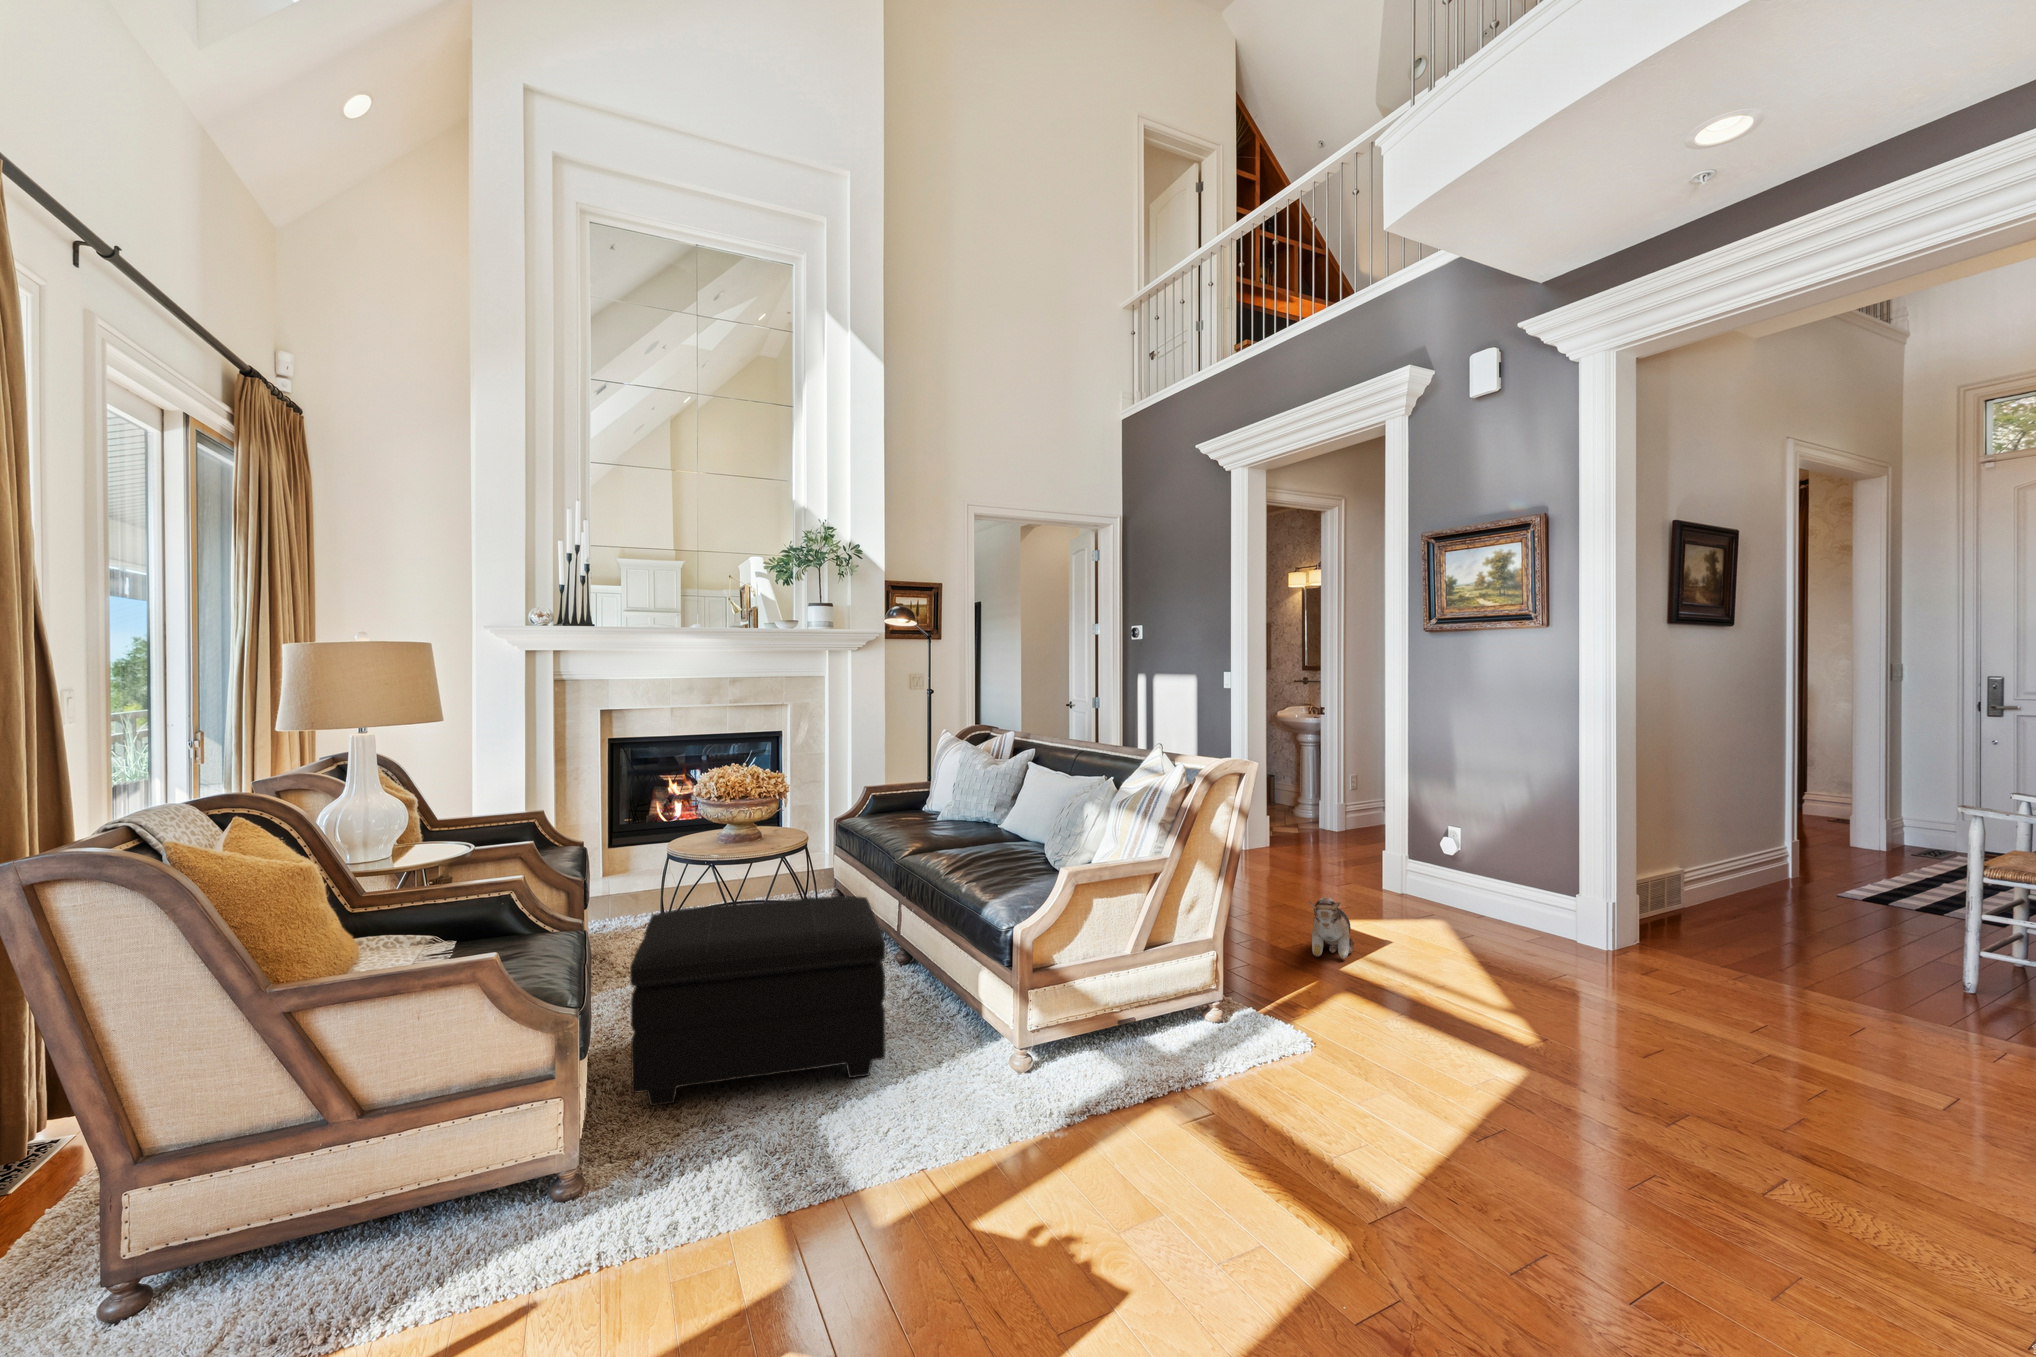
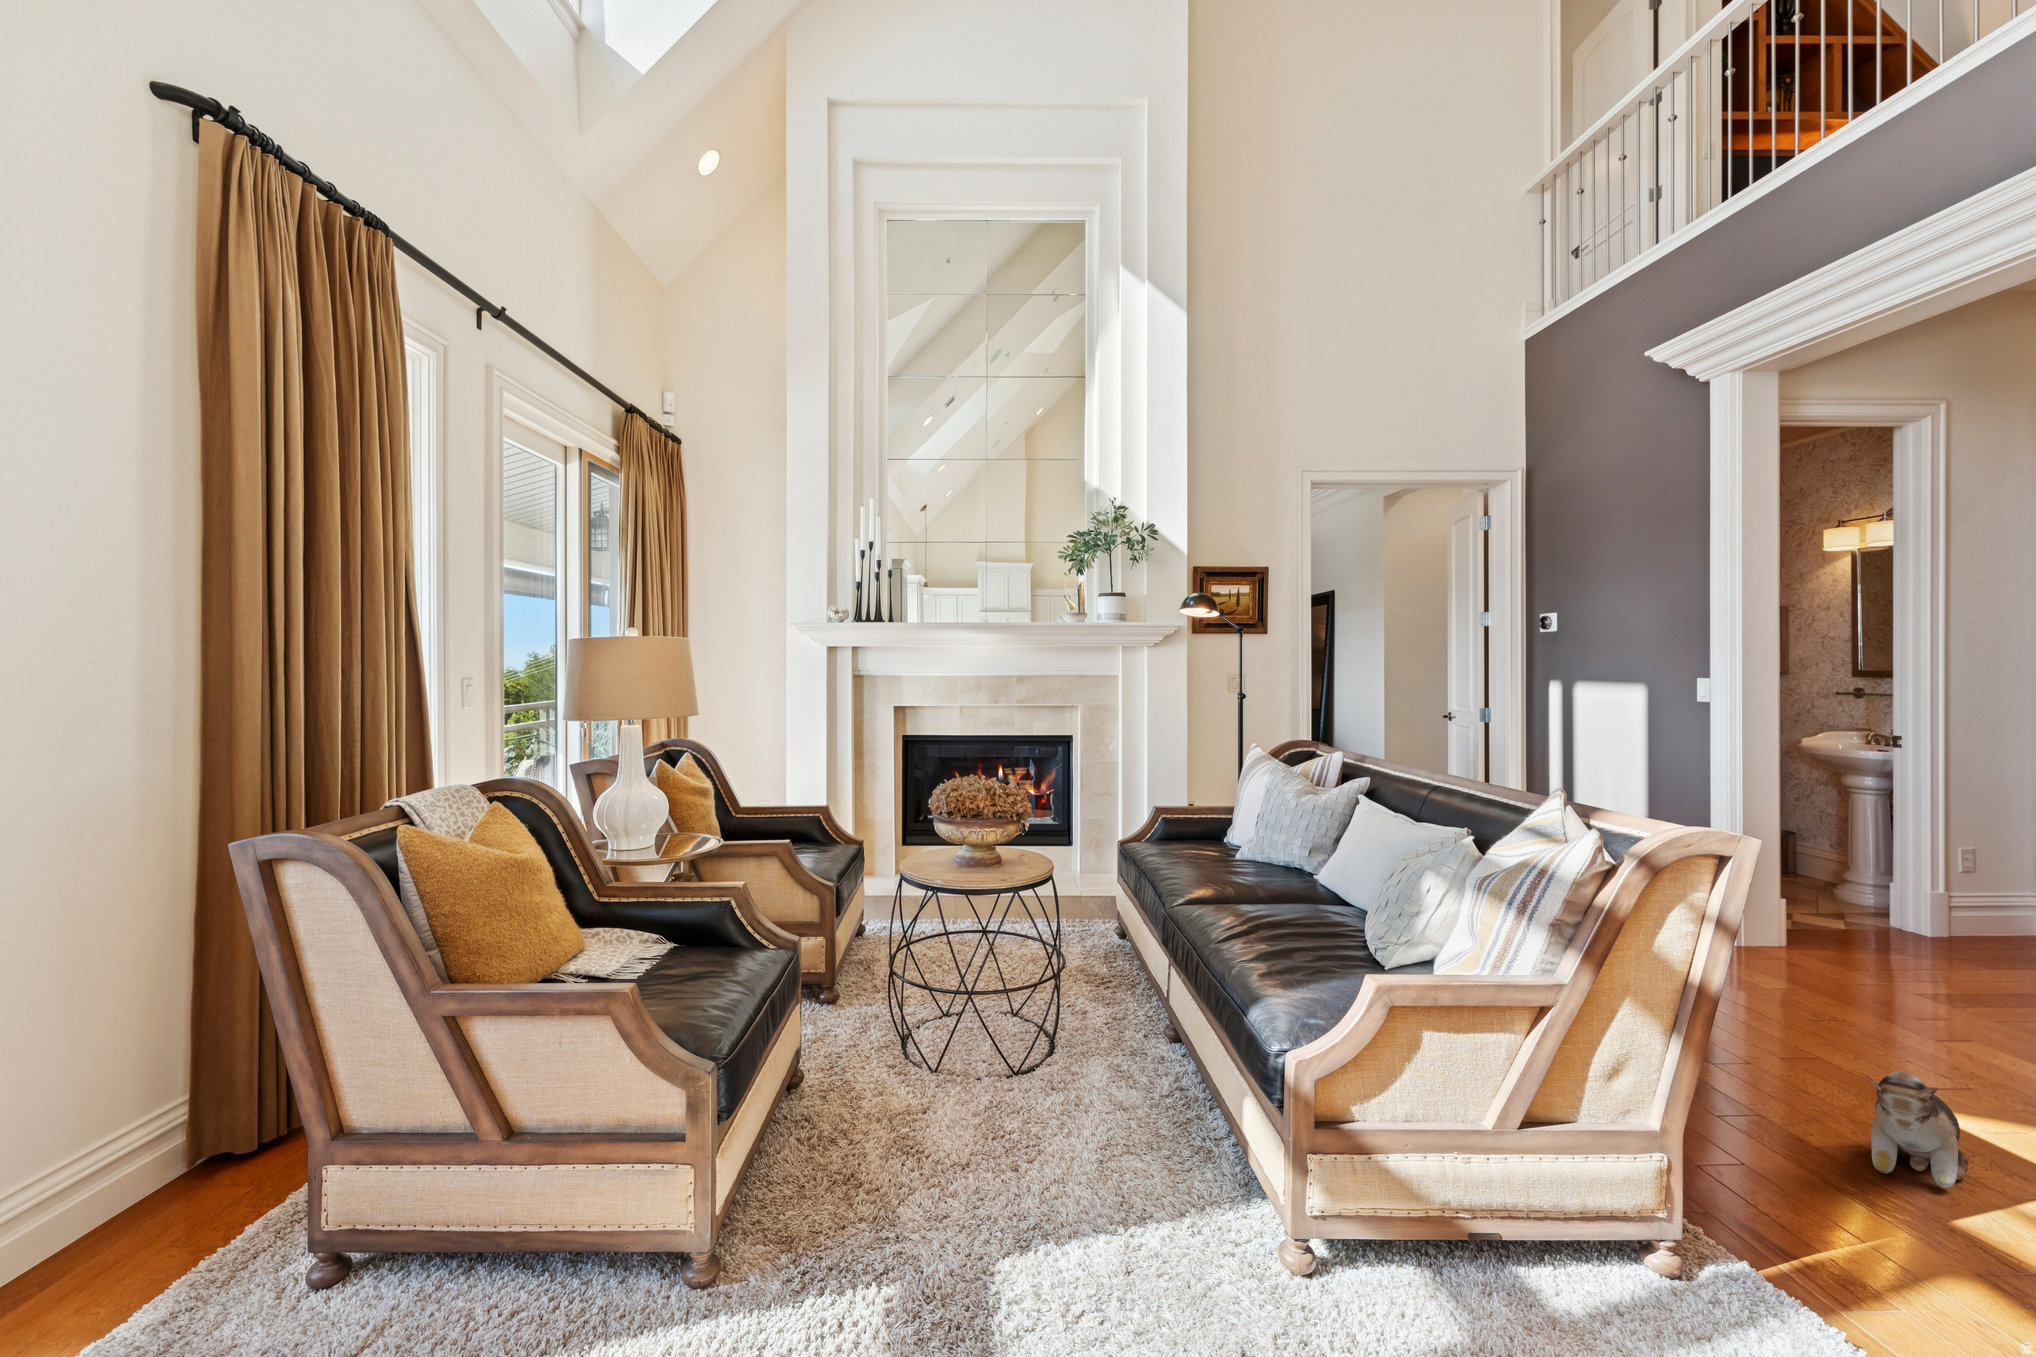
footstool: present [630,896,885,1106] -> none [766,959,1096,1236]

